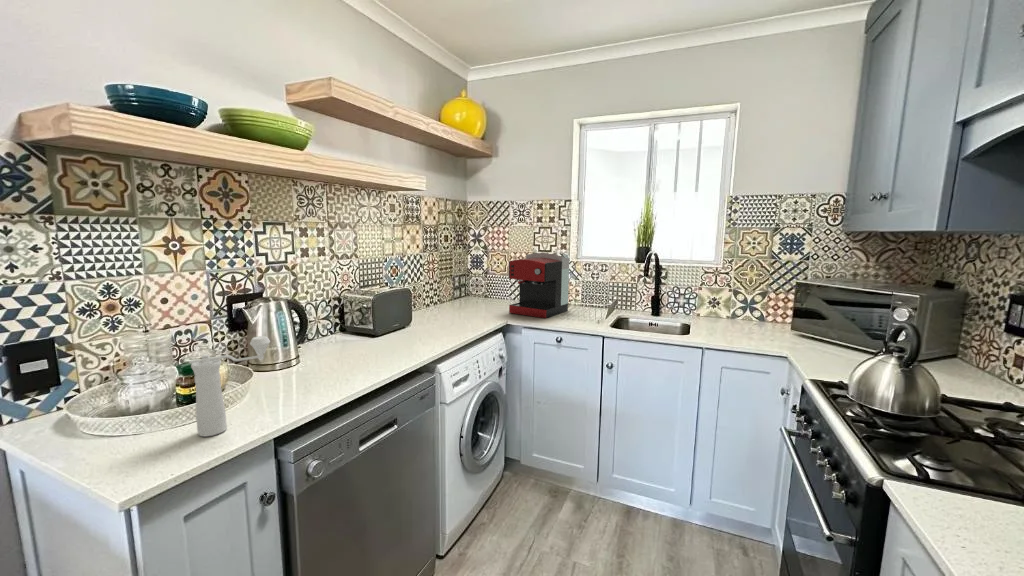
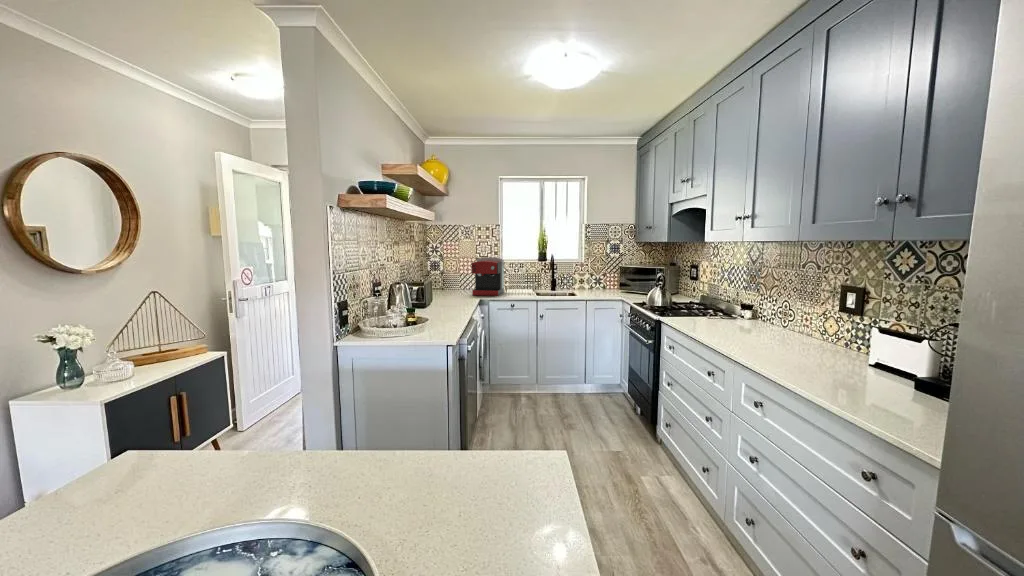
pepper mill: present [189,336,270,436] -> none [424,293,447,337]

